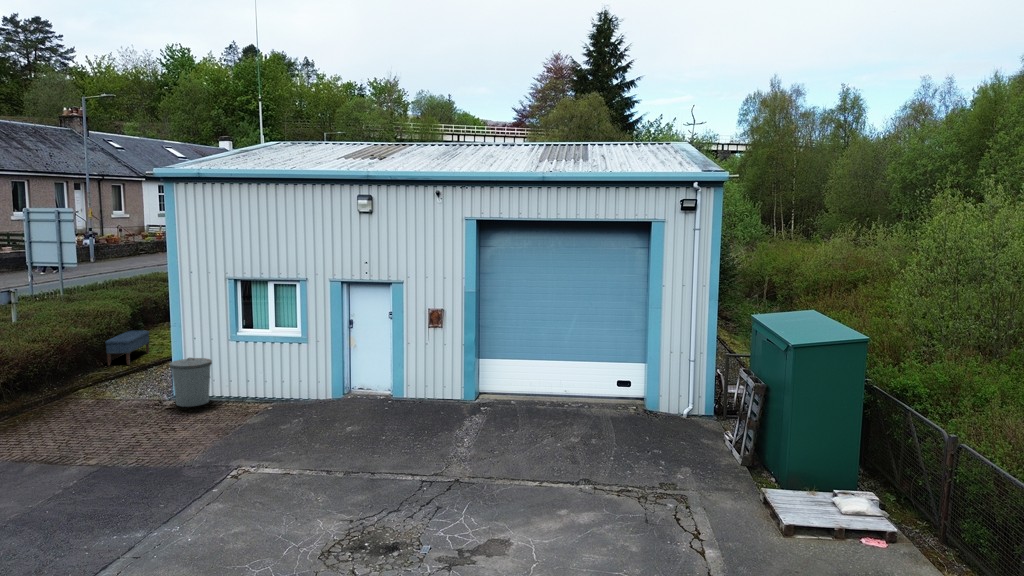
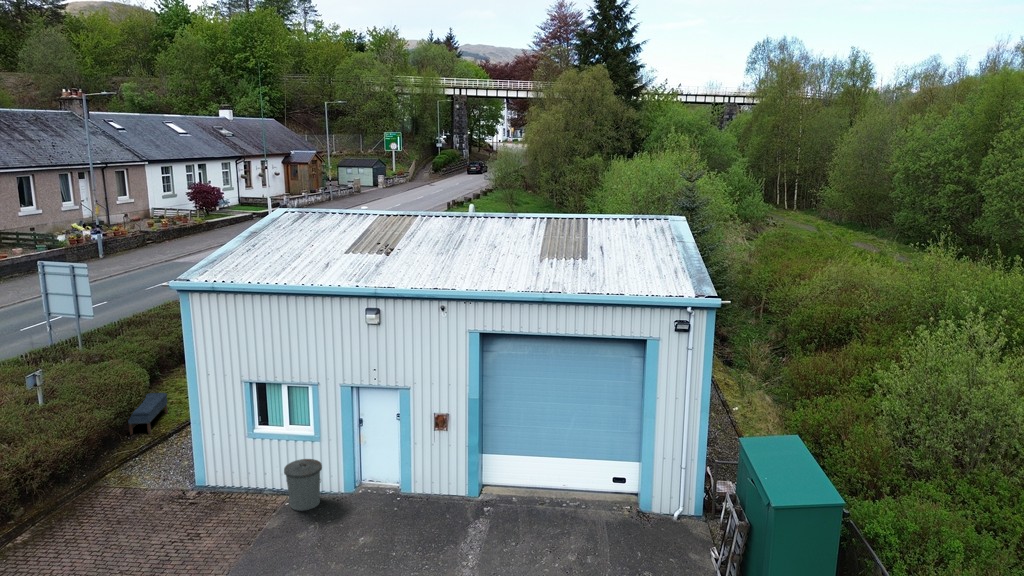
trash can: present [170,358,212,407] -> present [284,459,322,511]

